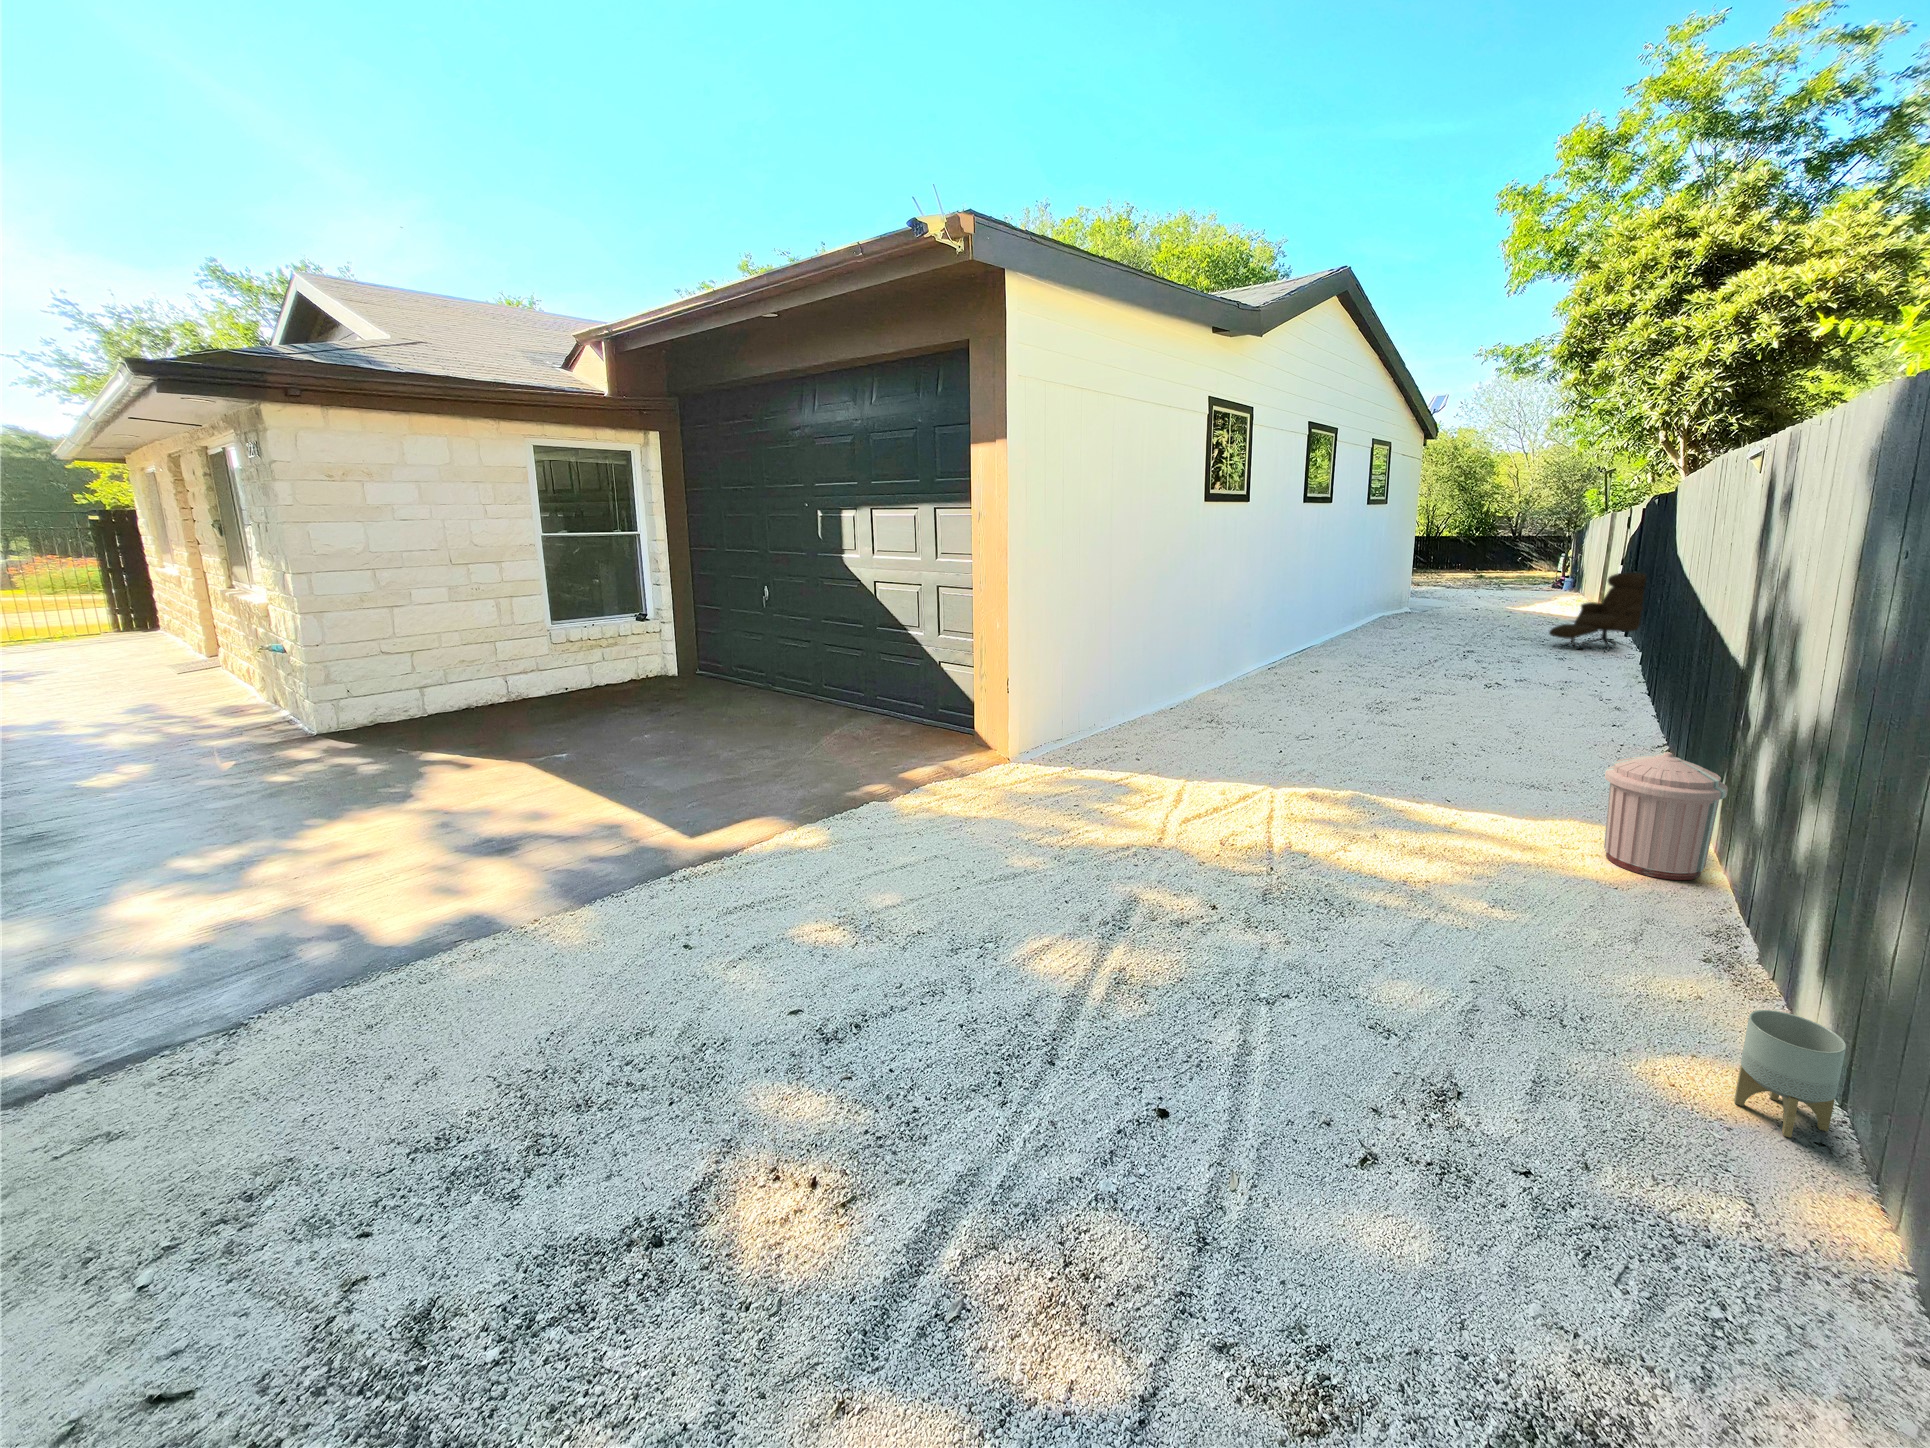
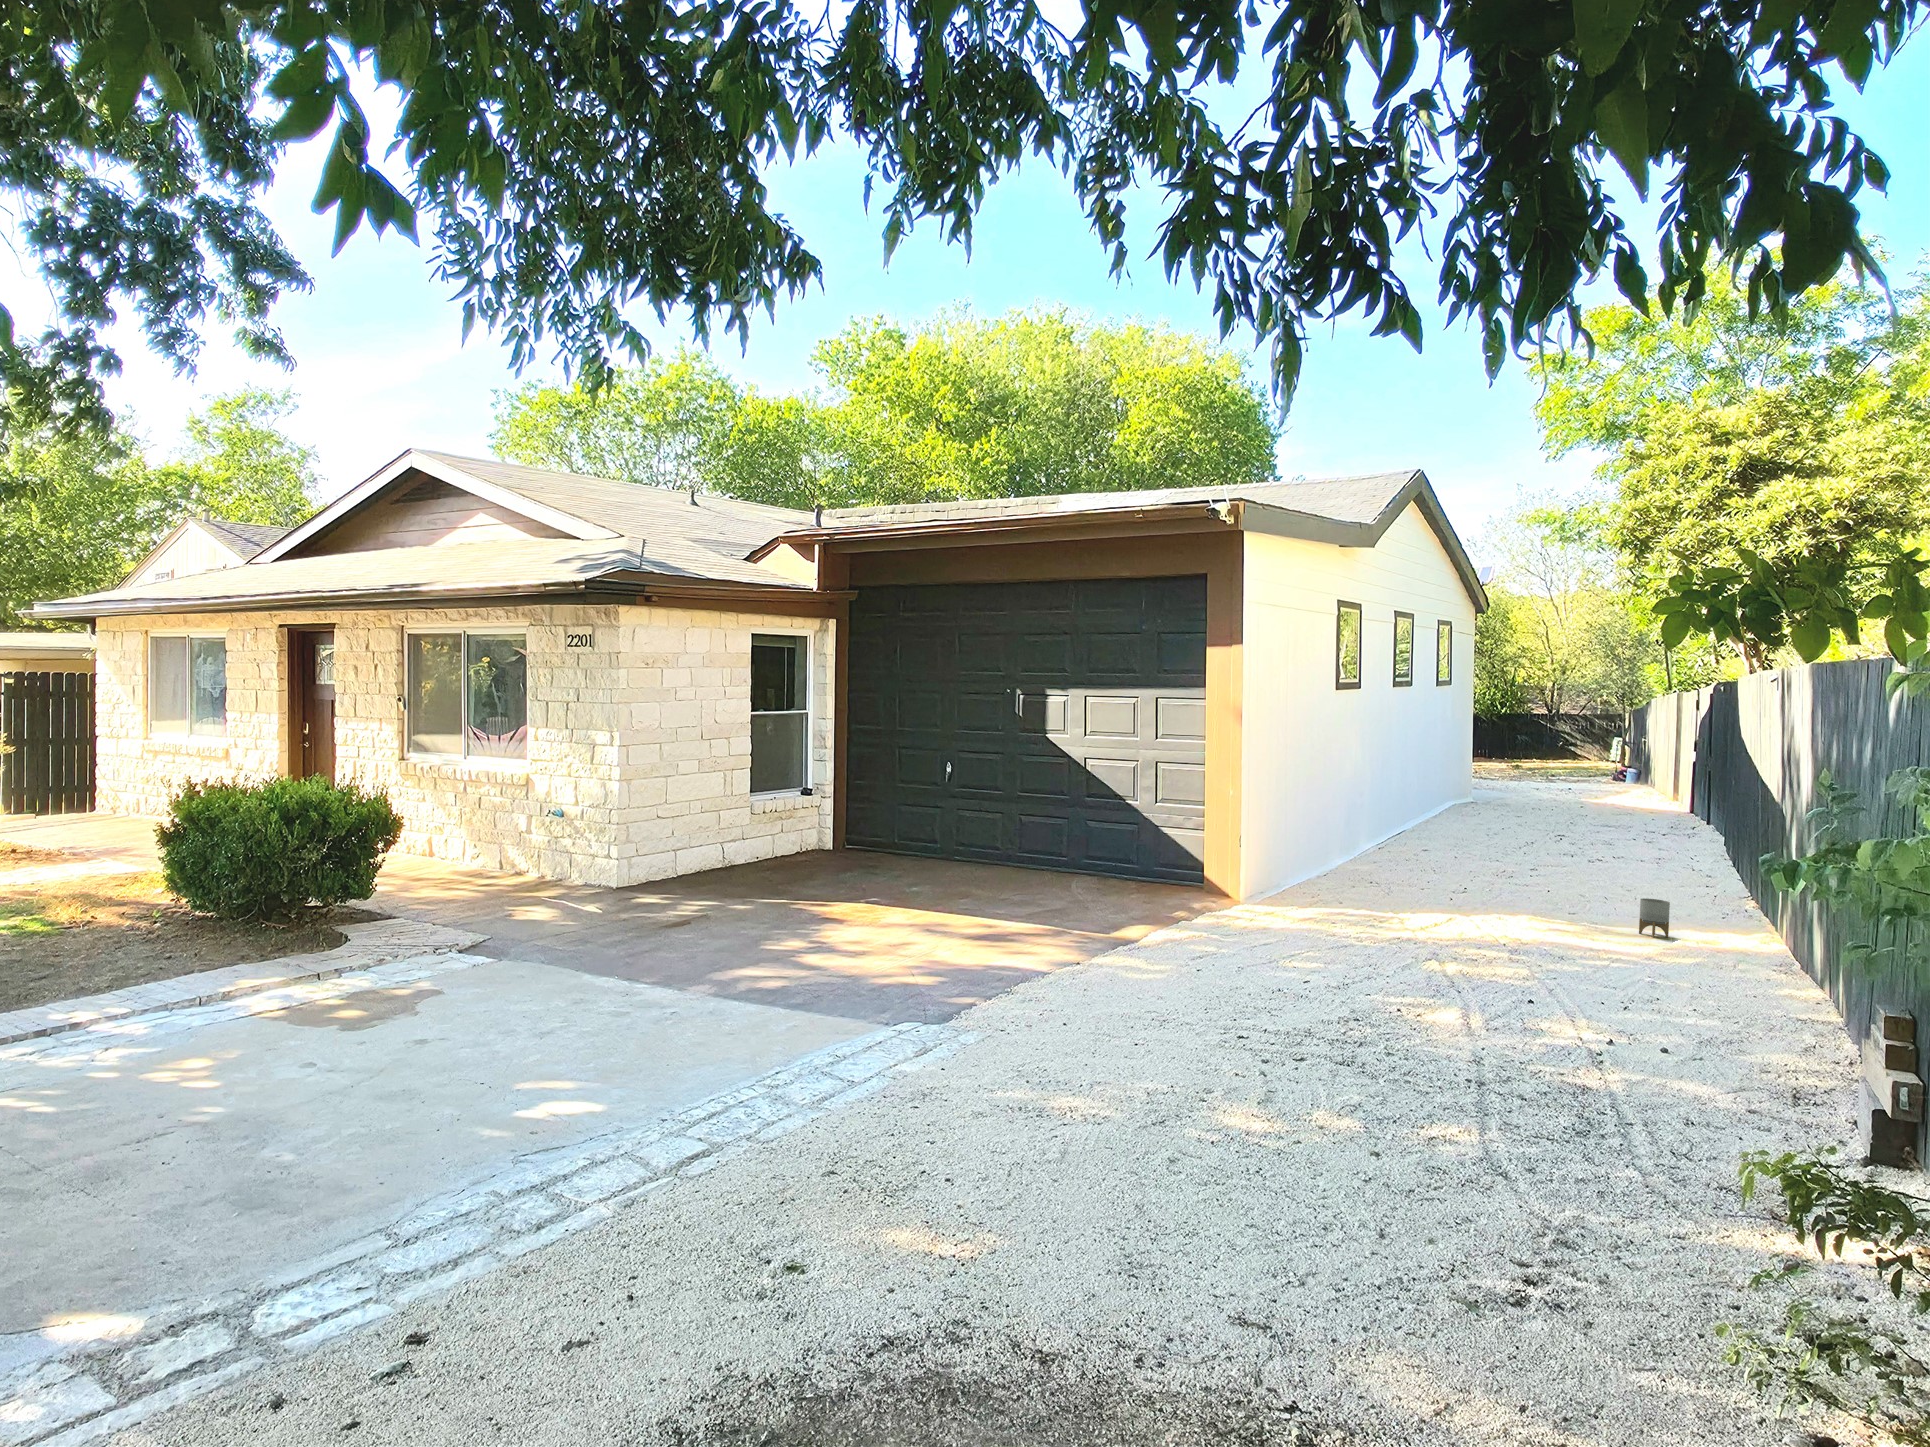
lounge chair: present [1549,573,1646,649] -> none [1607,756,1693,824]
trash can: present [1604,752,1728,880] -> none [1610,836,1669,902]

